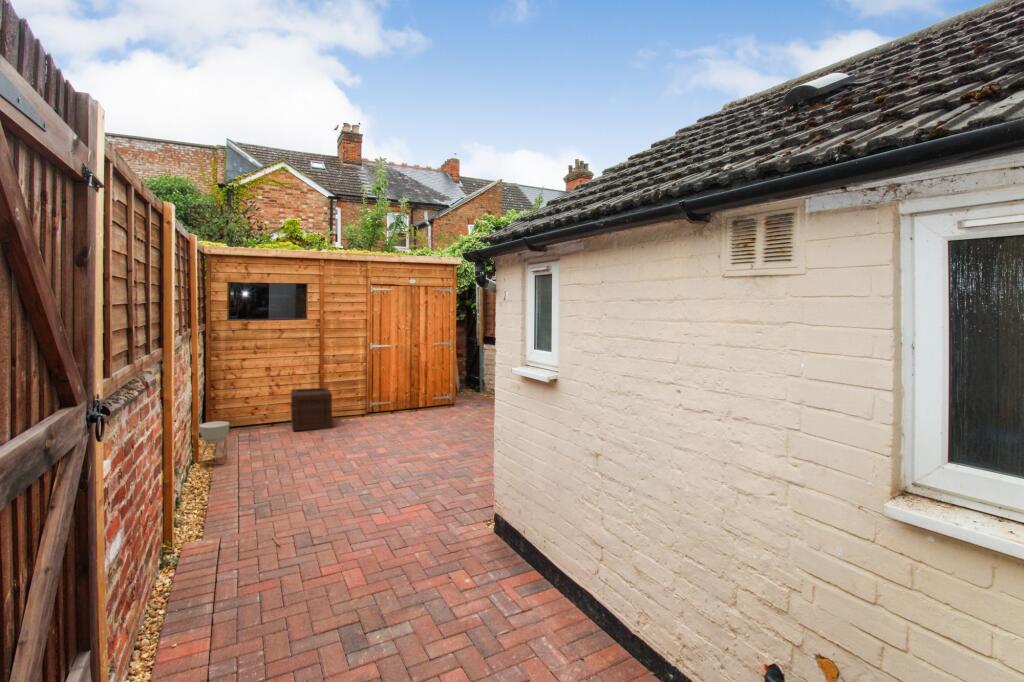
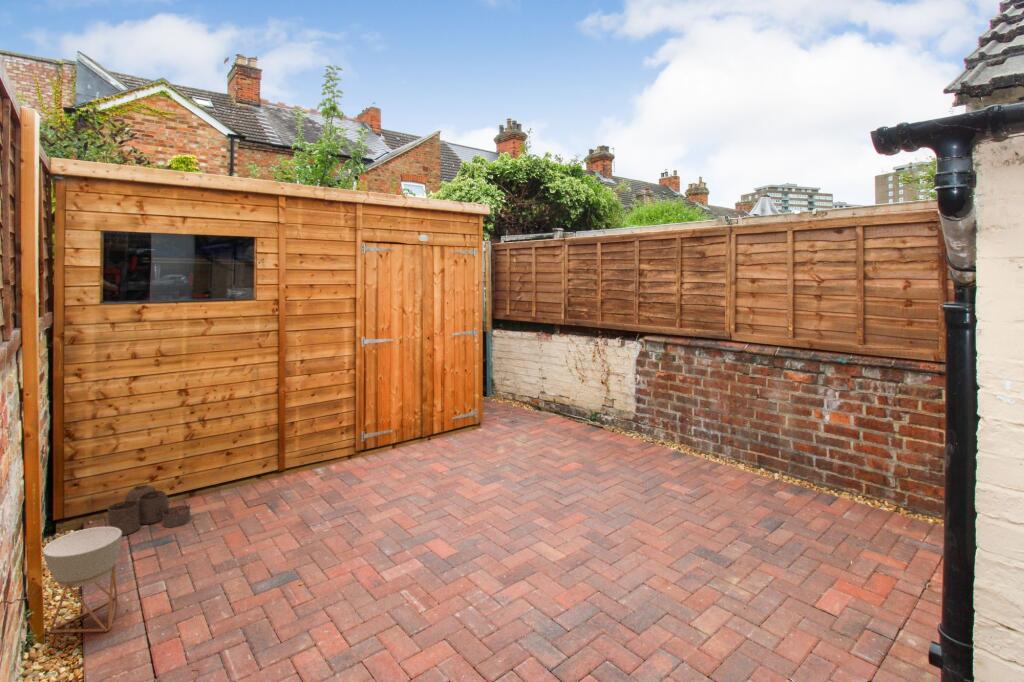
wooden crate: present [291,388,332,431] -> none [230,417,313,504]
woven basket: none [227,416,266,438] -> present [108,484,191,535]

